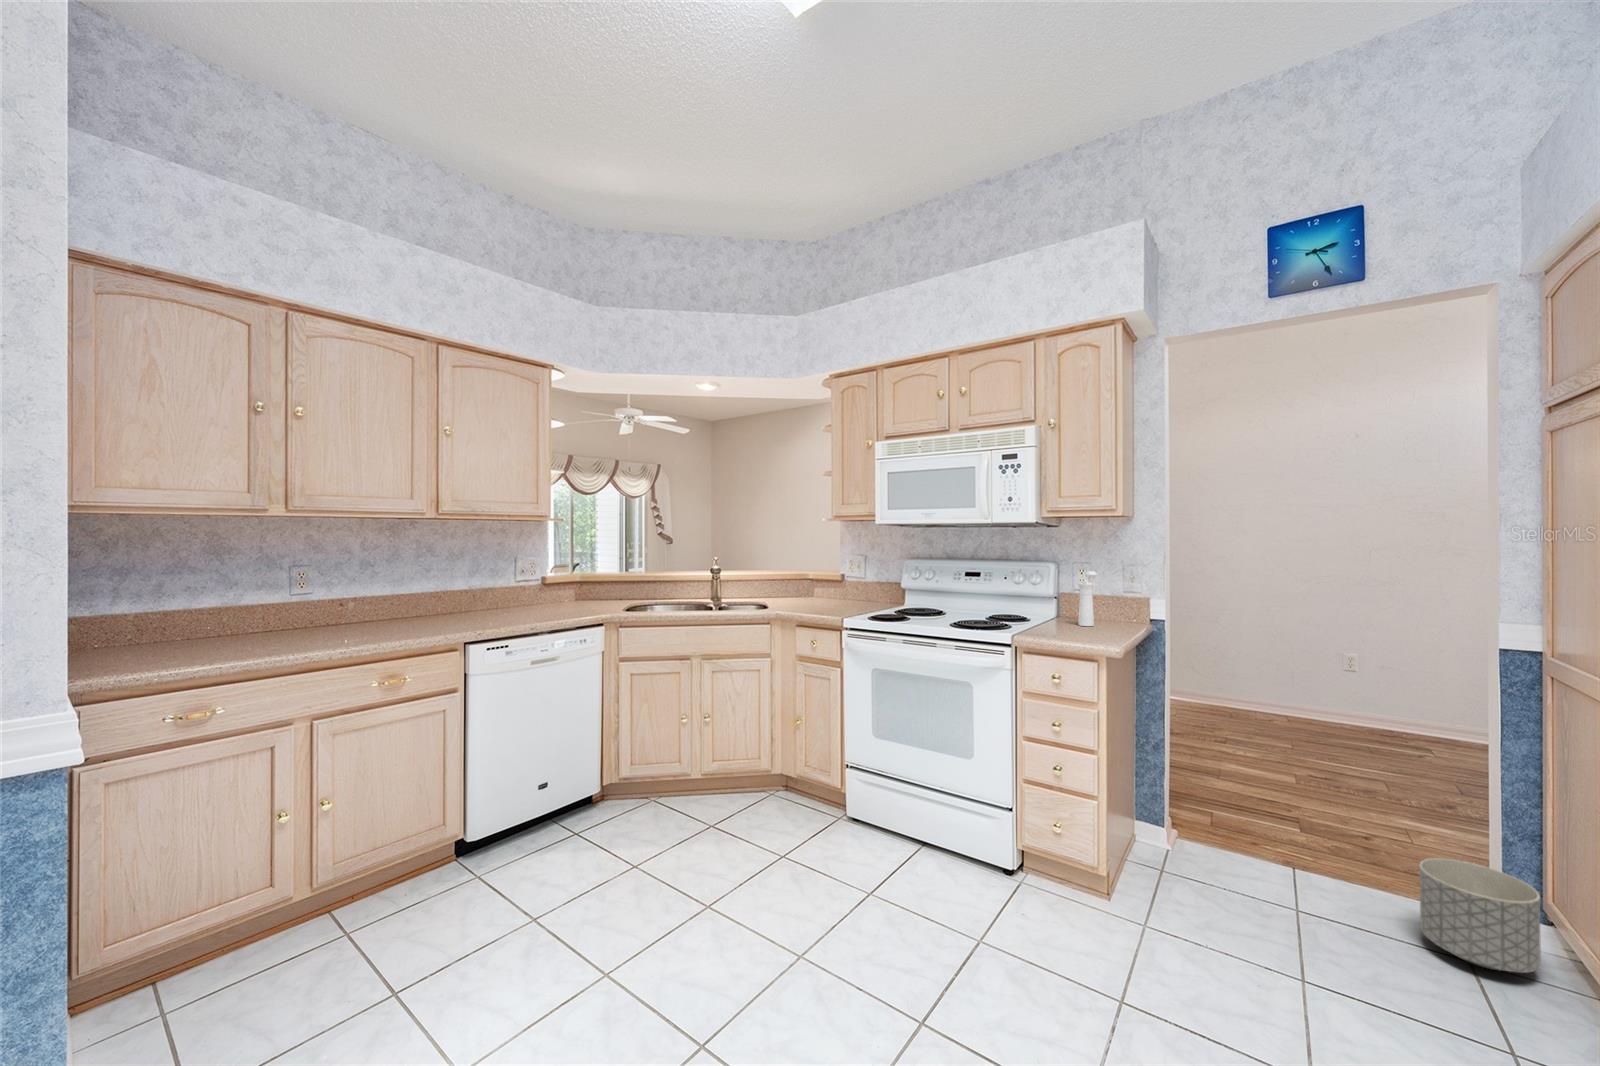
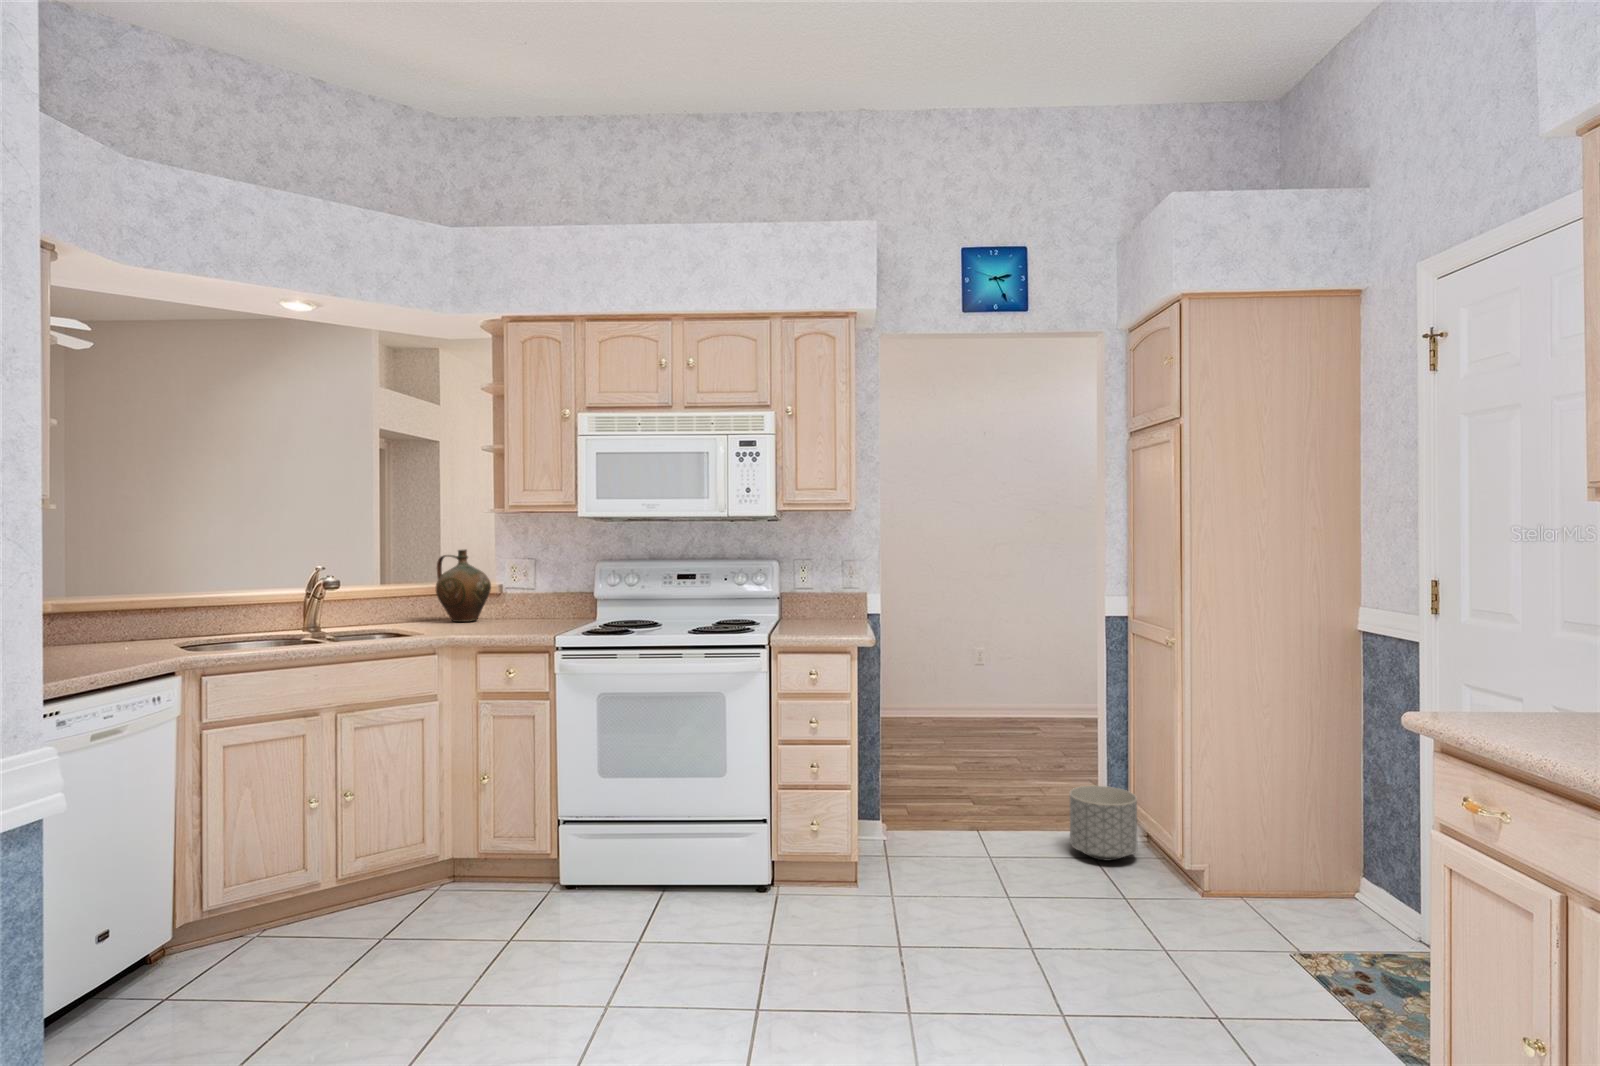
ceramic jug: none [794,548,832,602] -> present [436,550,491,622]
pepper mill: present [1078,571,1097,626] -> none [807,568,822,624]

